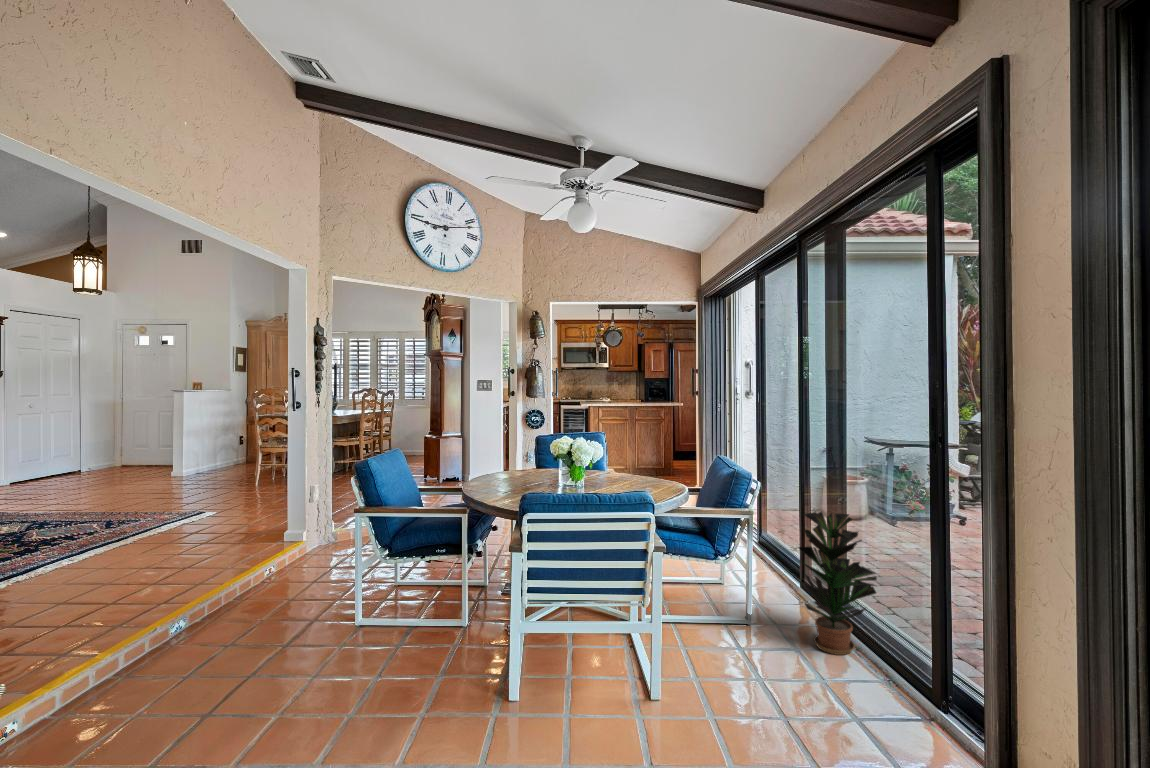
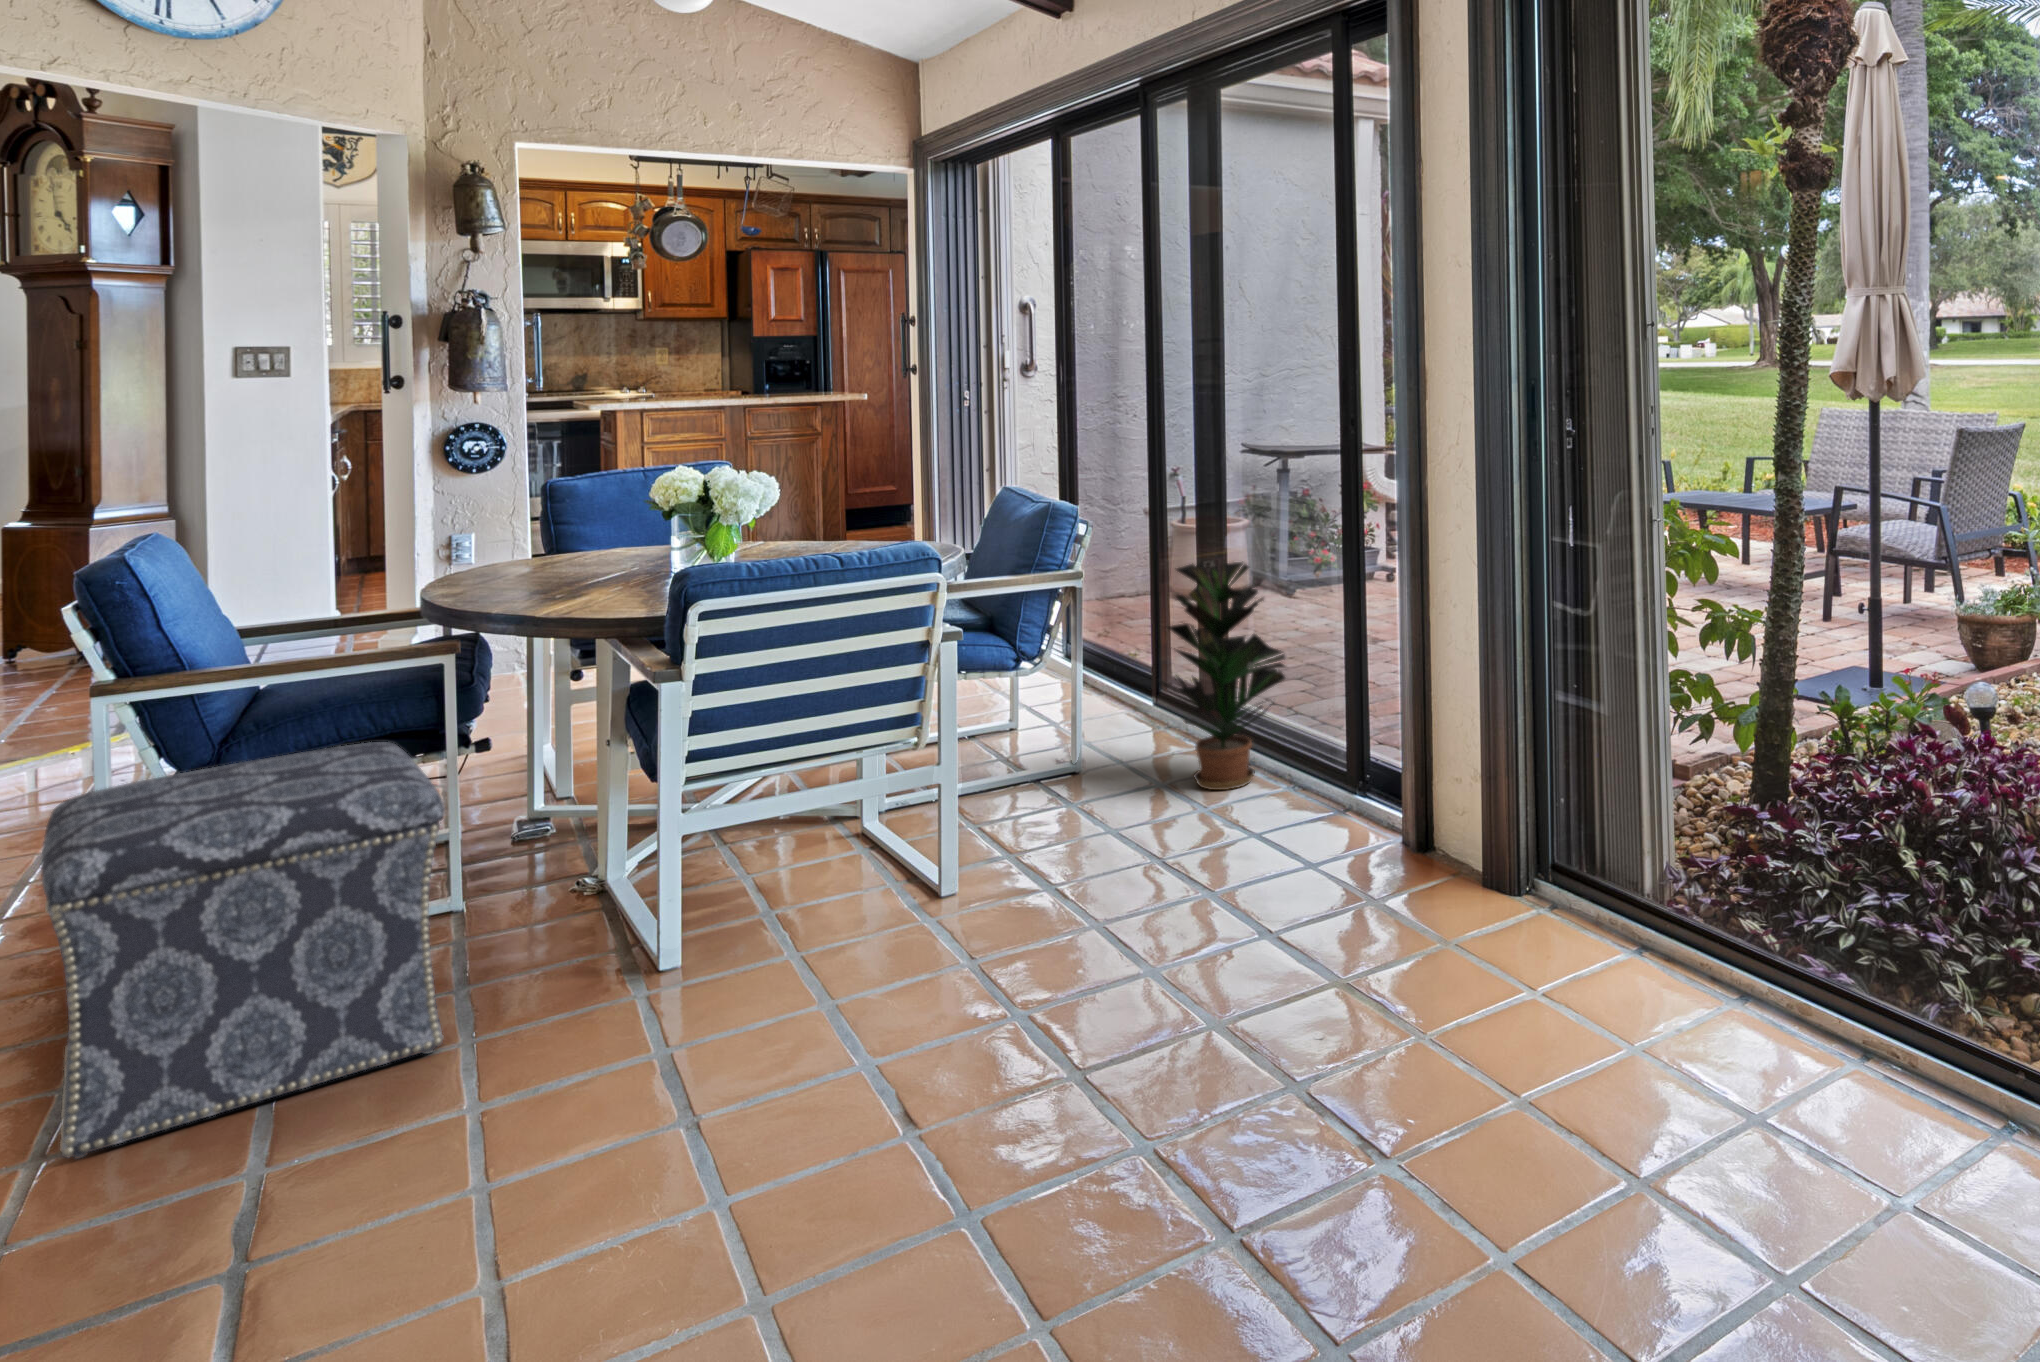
ottoman: none [279,553,434,722] -> present [41,742,445,1159]

